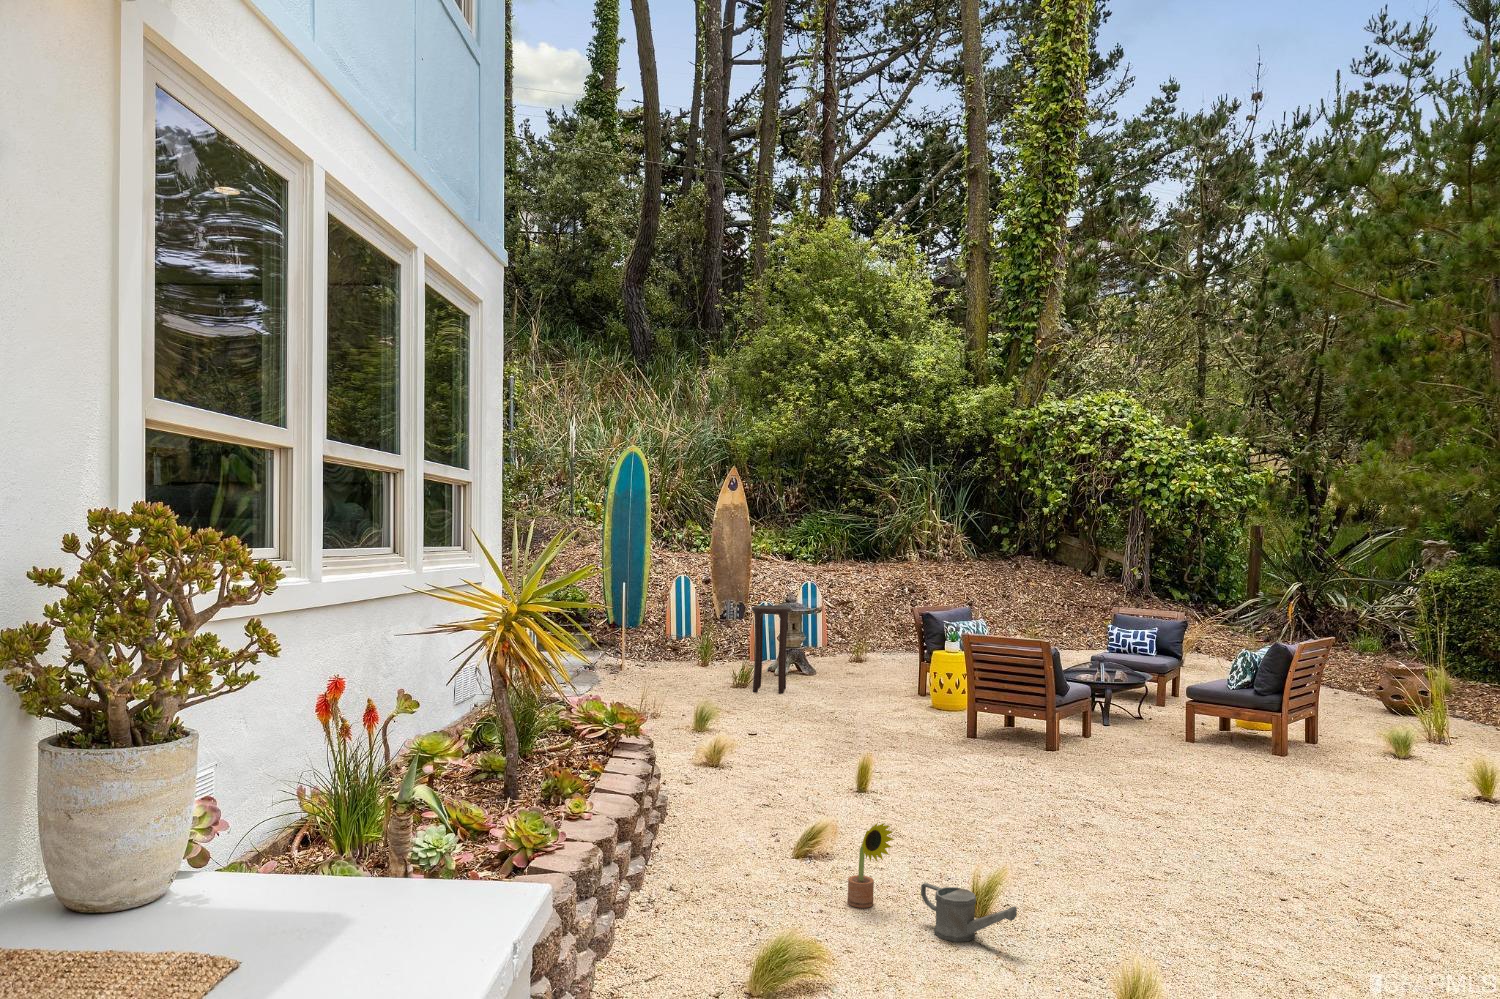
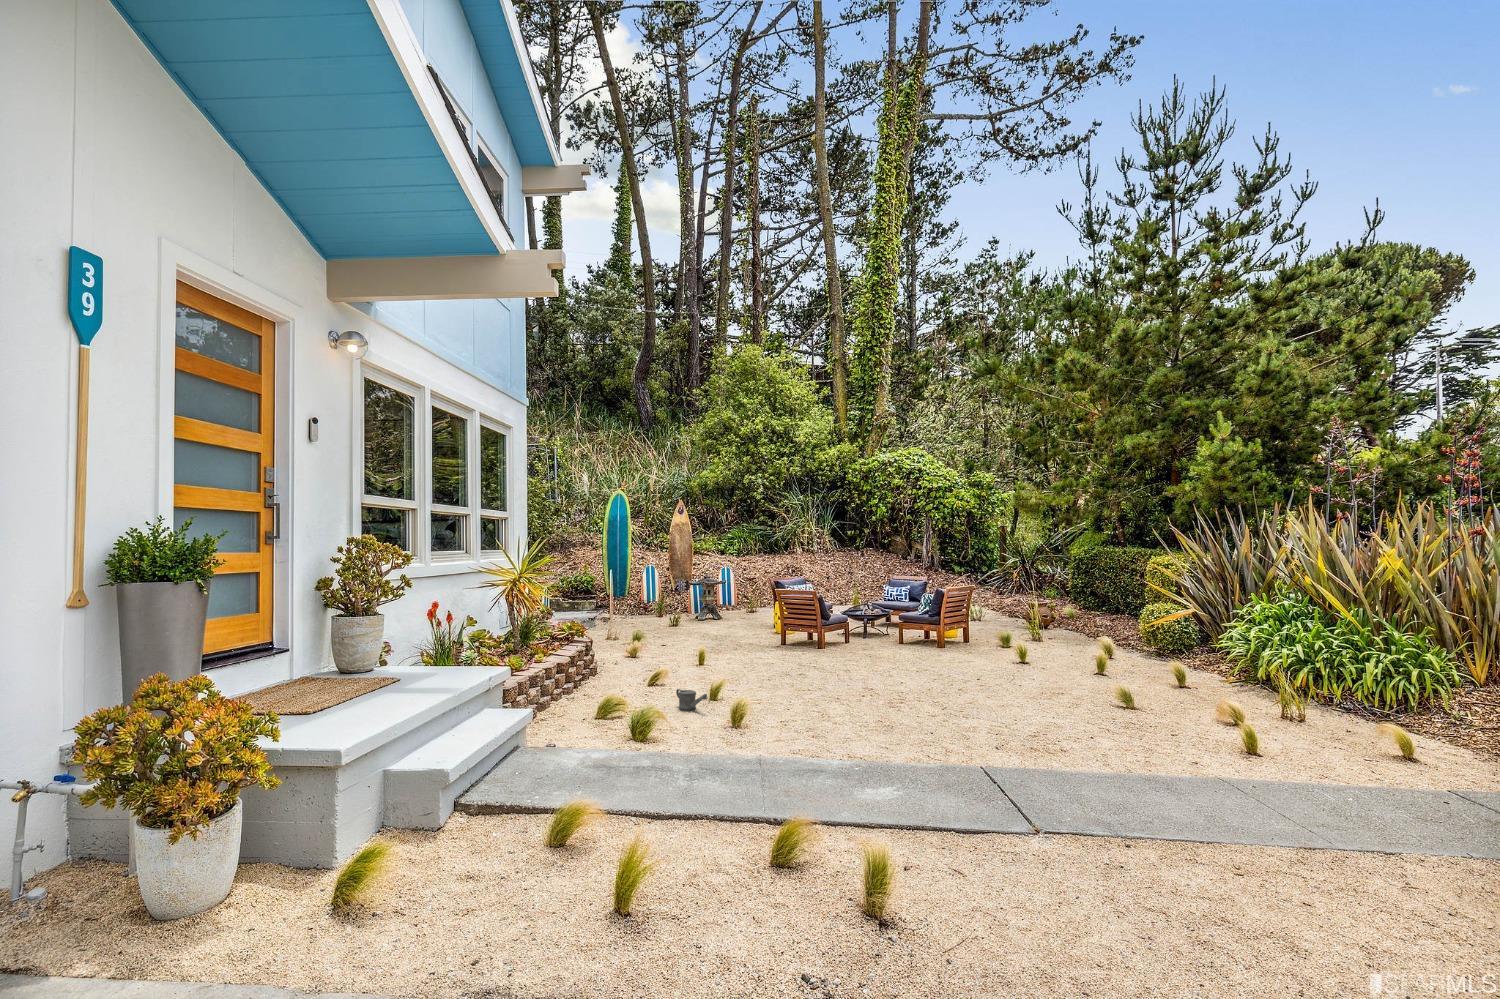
stool: present [751,605,792,694] -> none [675,579,698,627]
decorative plant: present [848,823,894,908] -> none [650,665,669,702]

